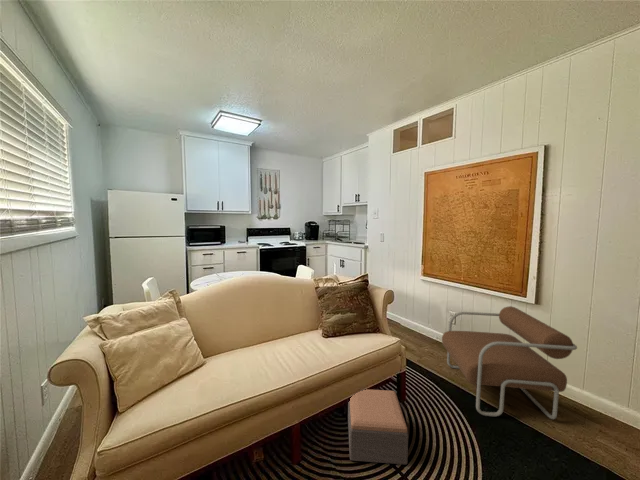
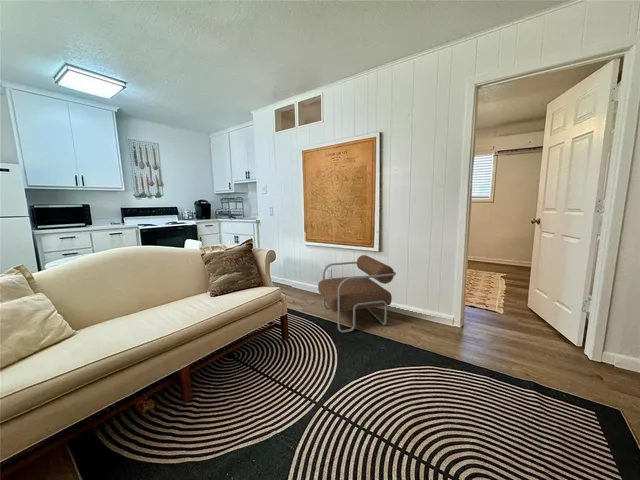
footstool: present [348,389,408,464] -> none [236,327,284,384]

